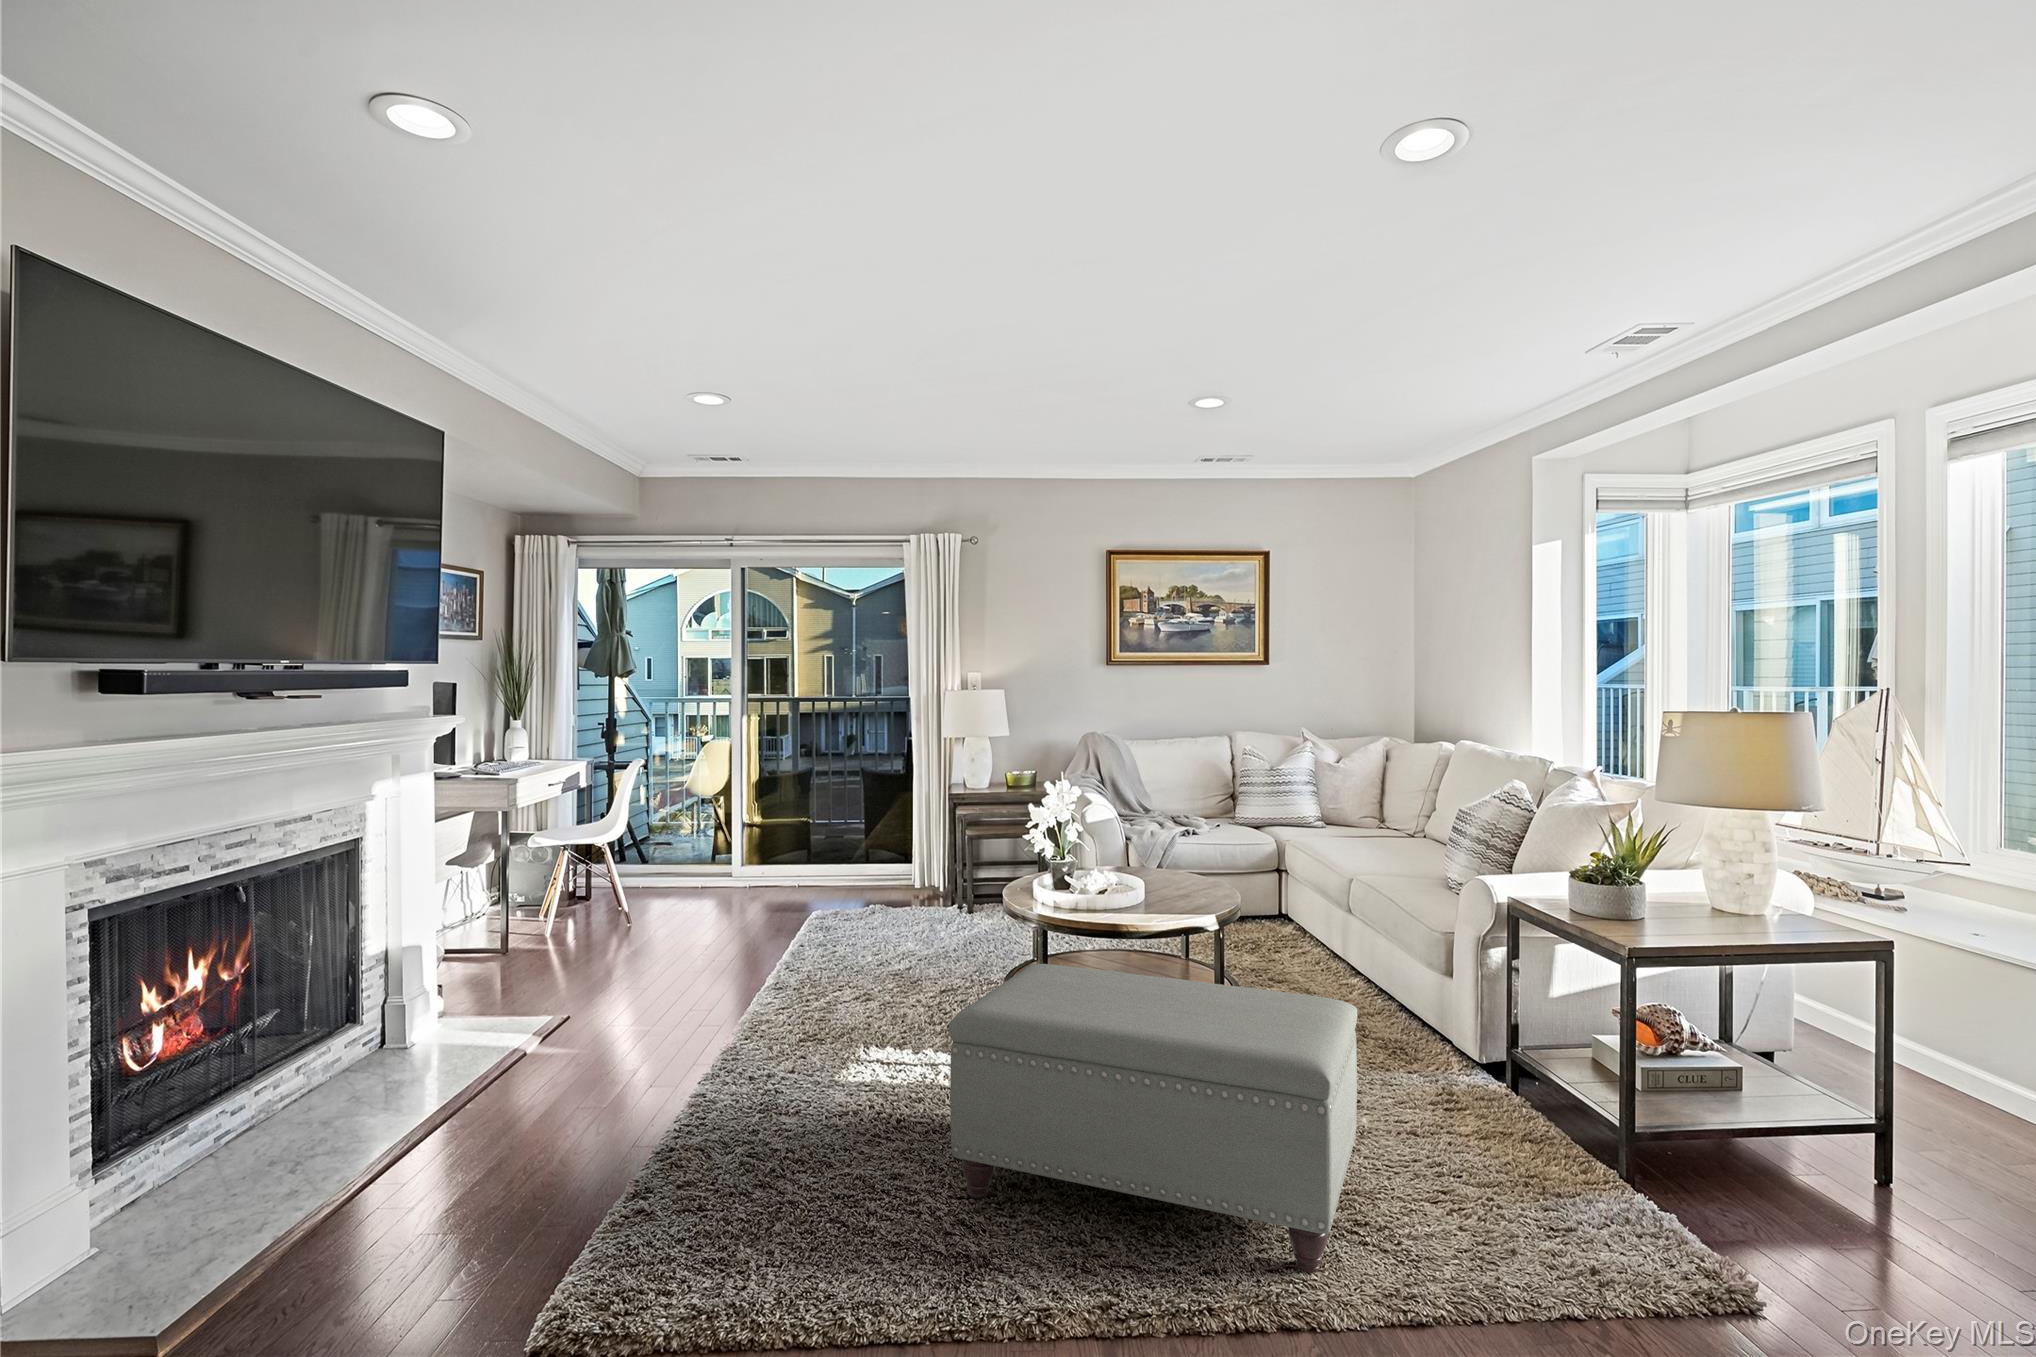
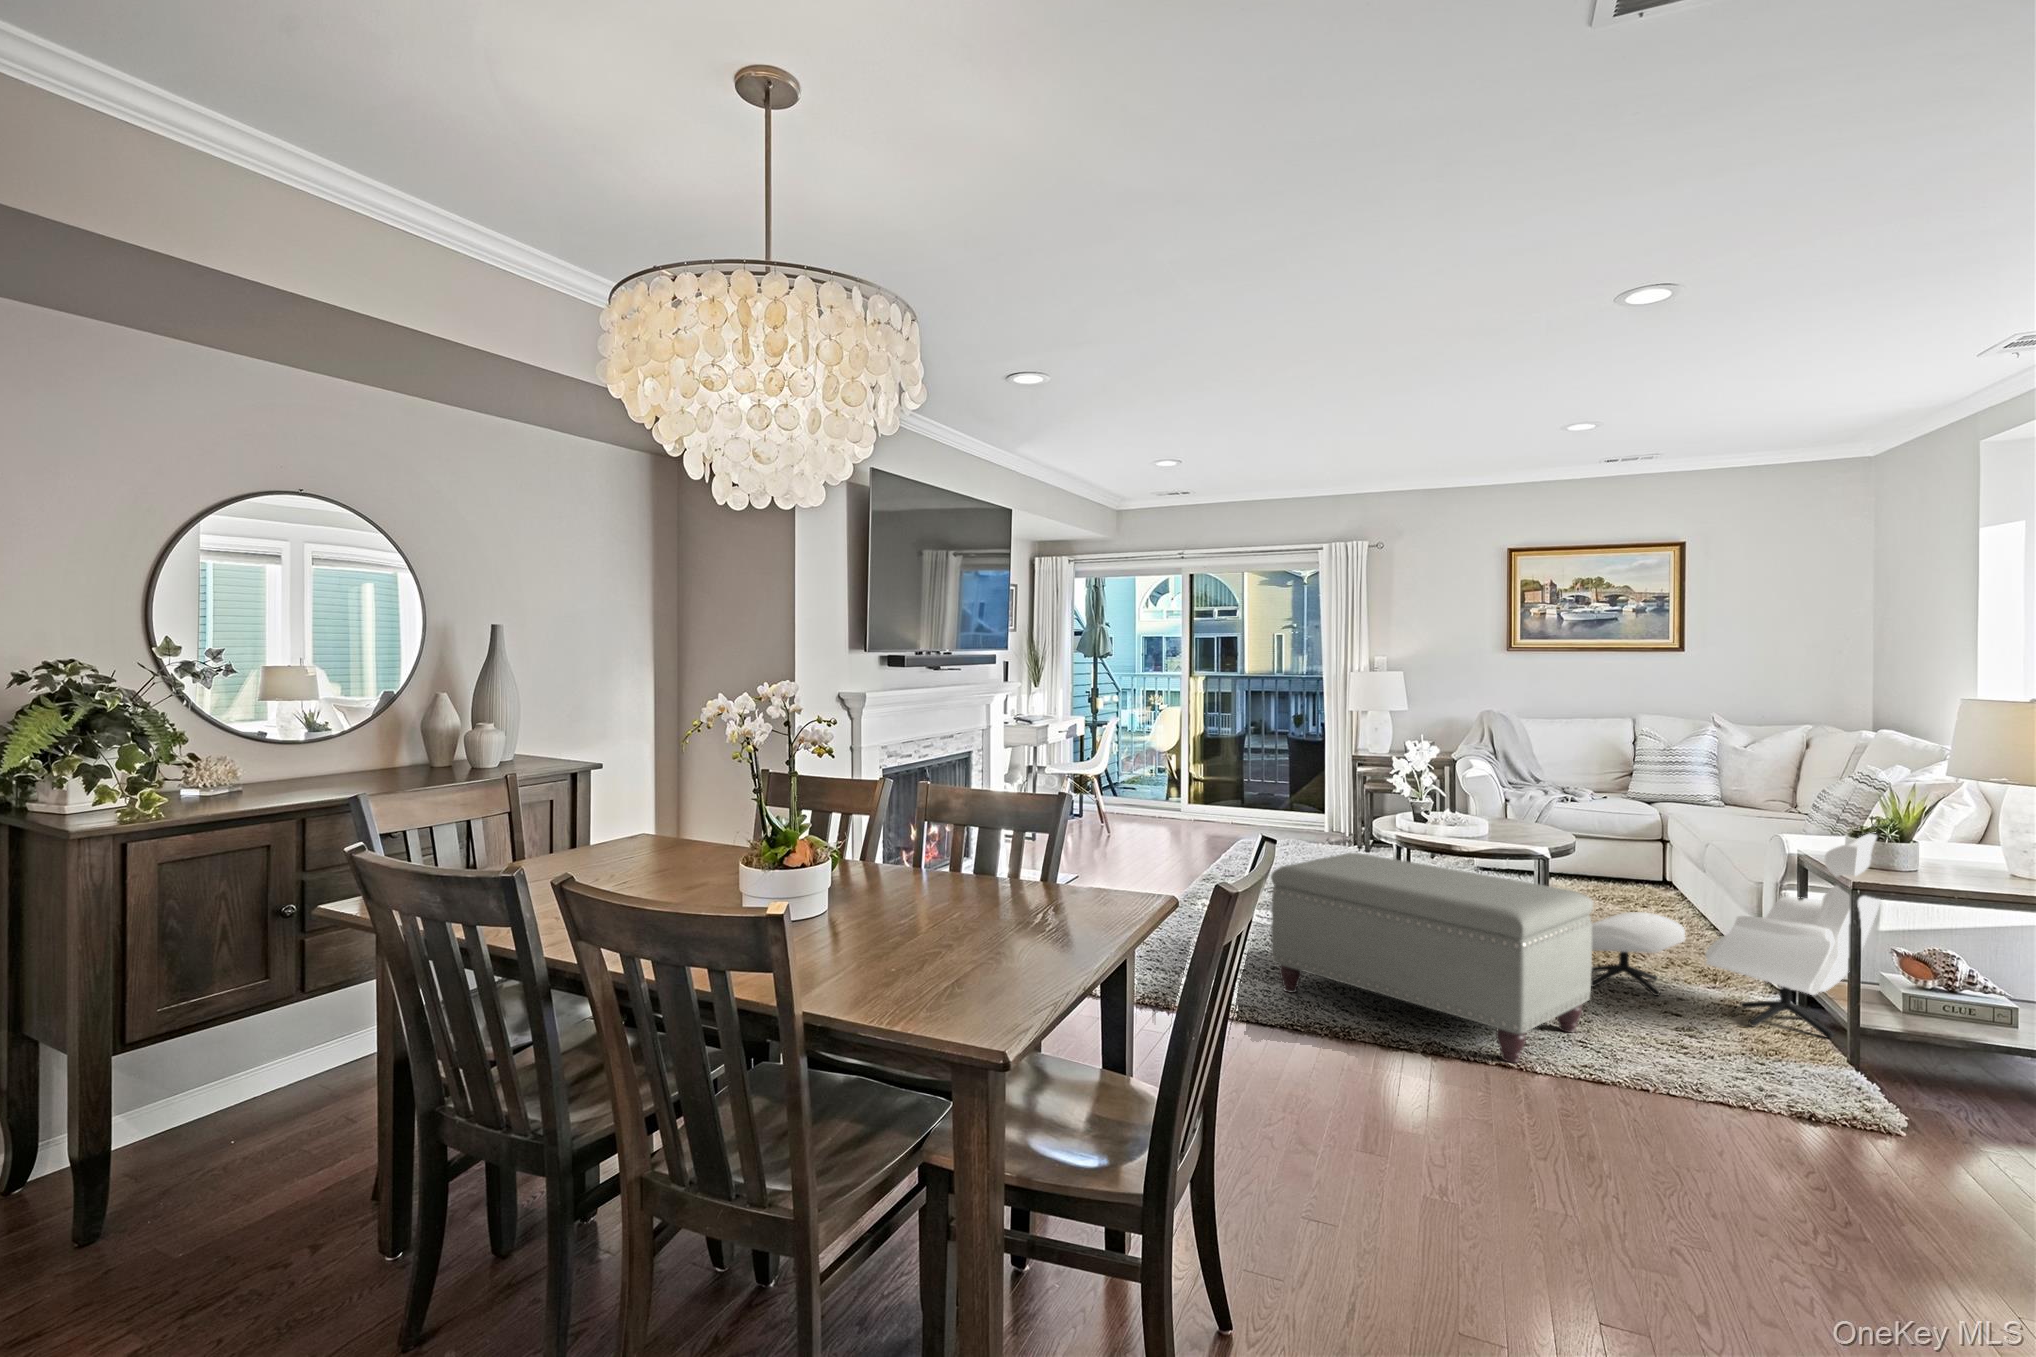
armchair: none [1285,879,1604,1123] -> present [1591,832,1881,1038]

